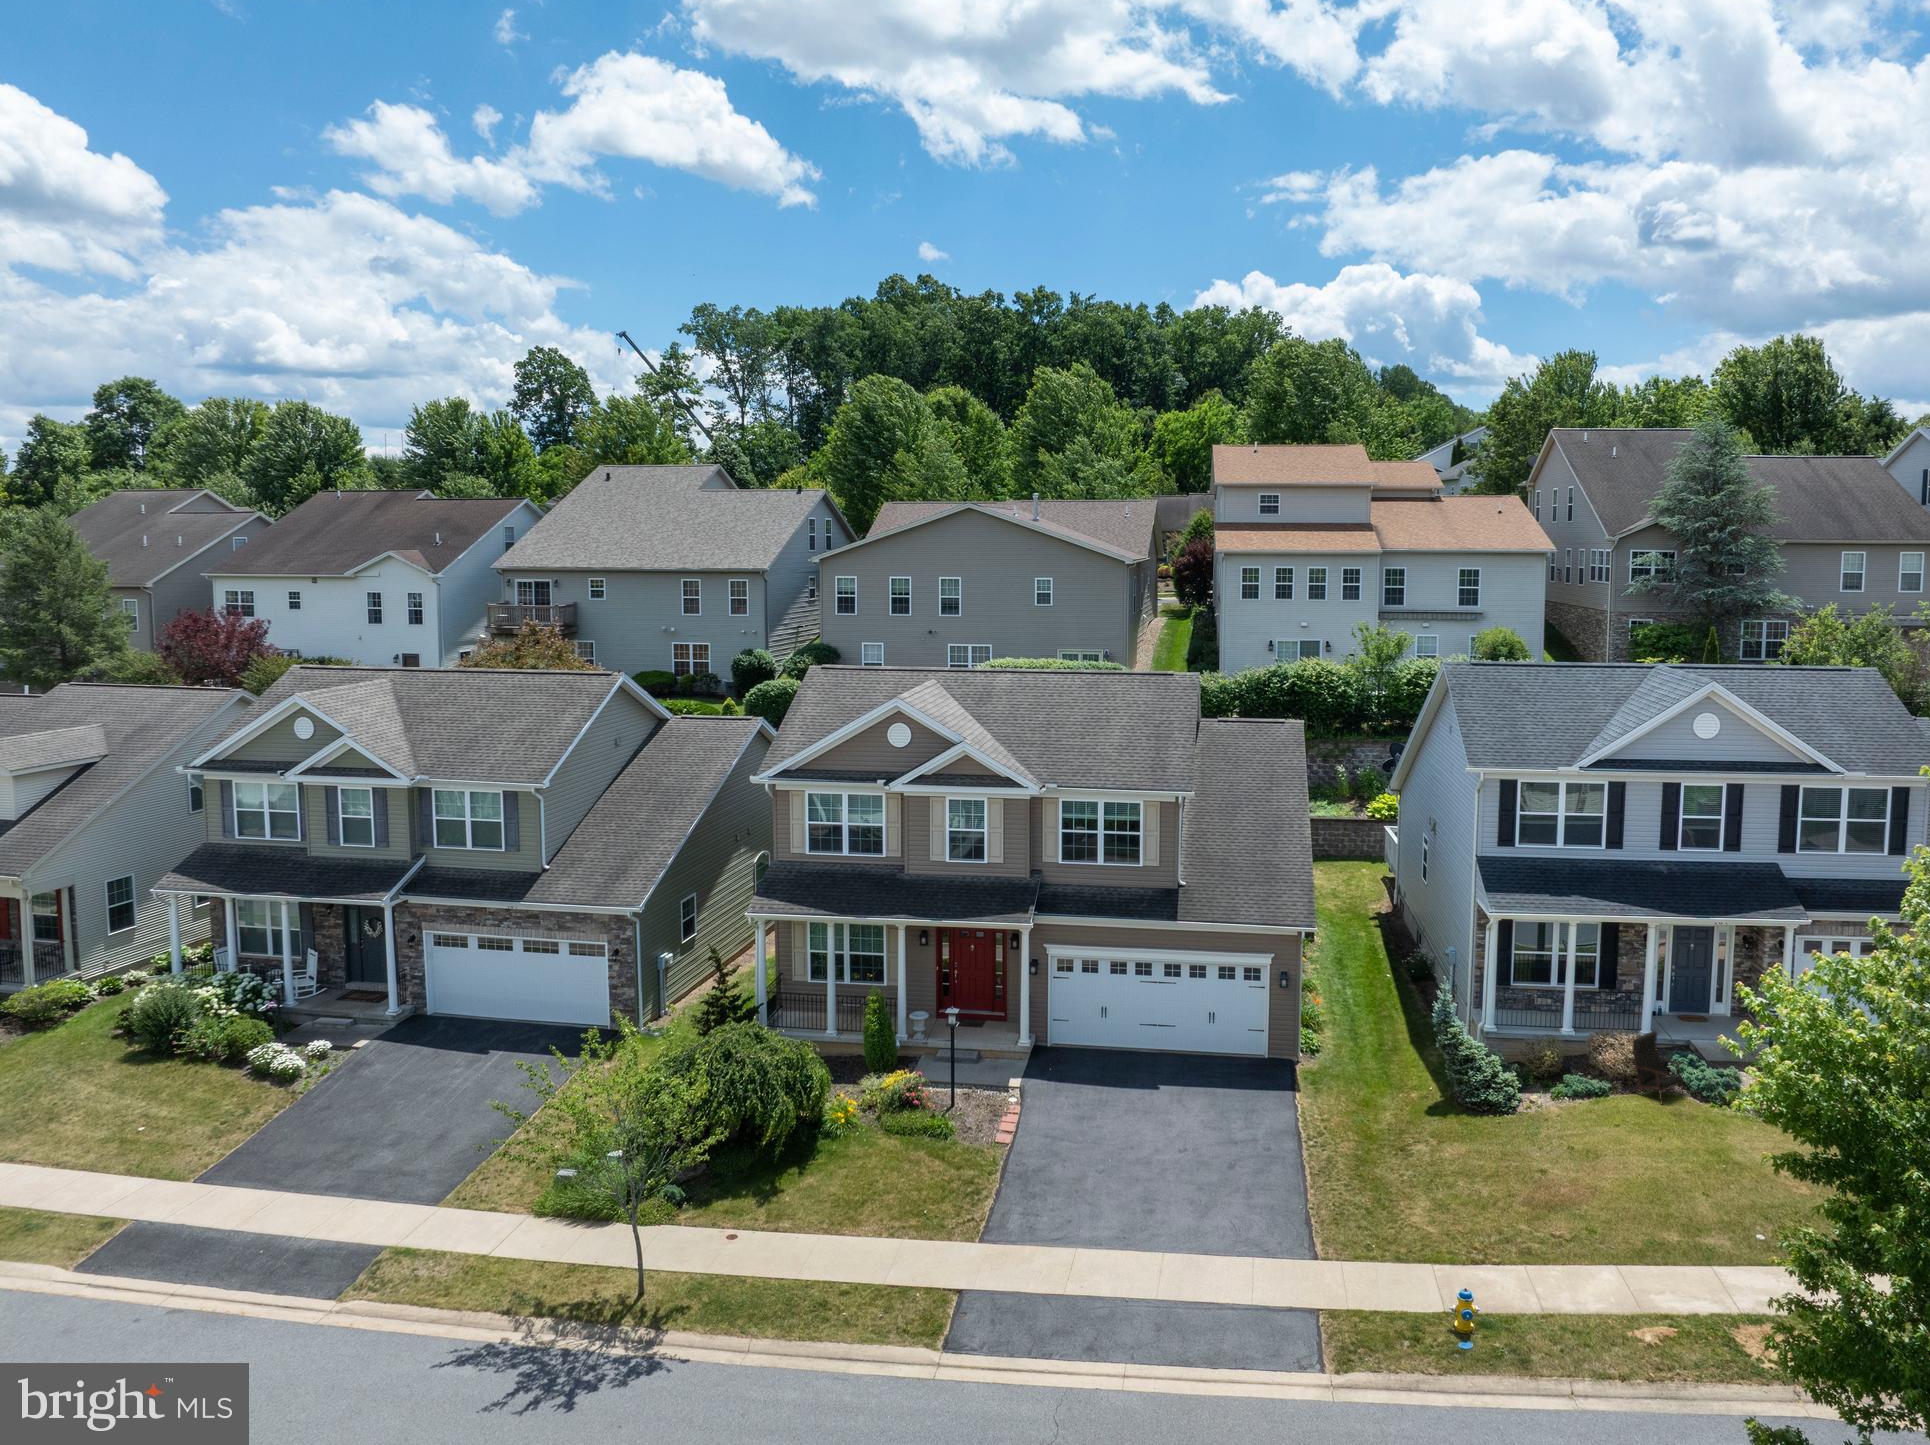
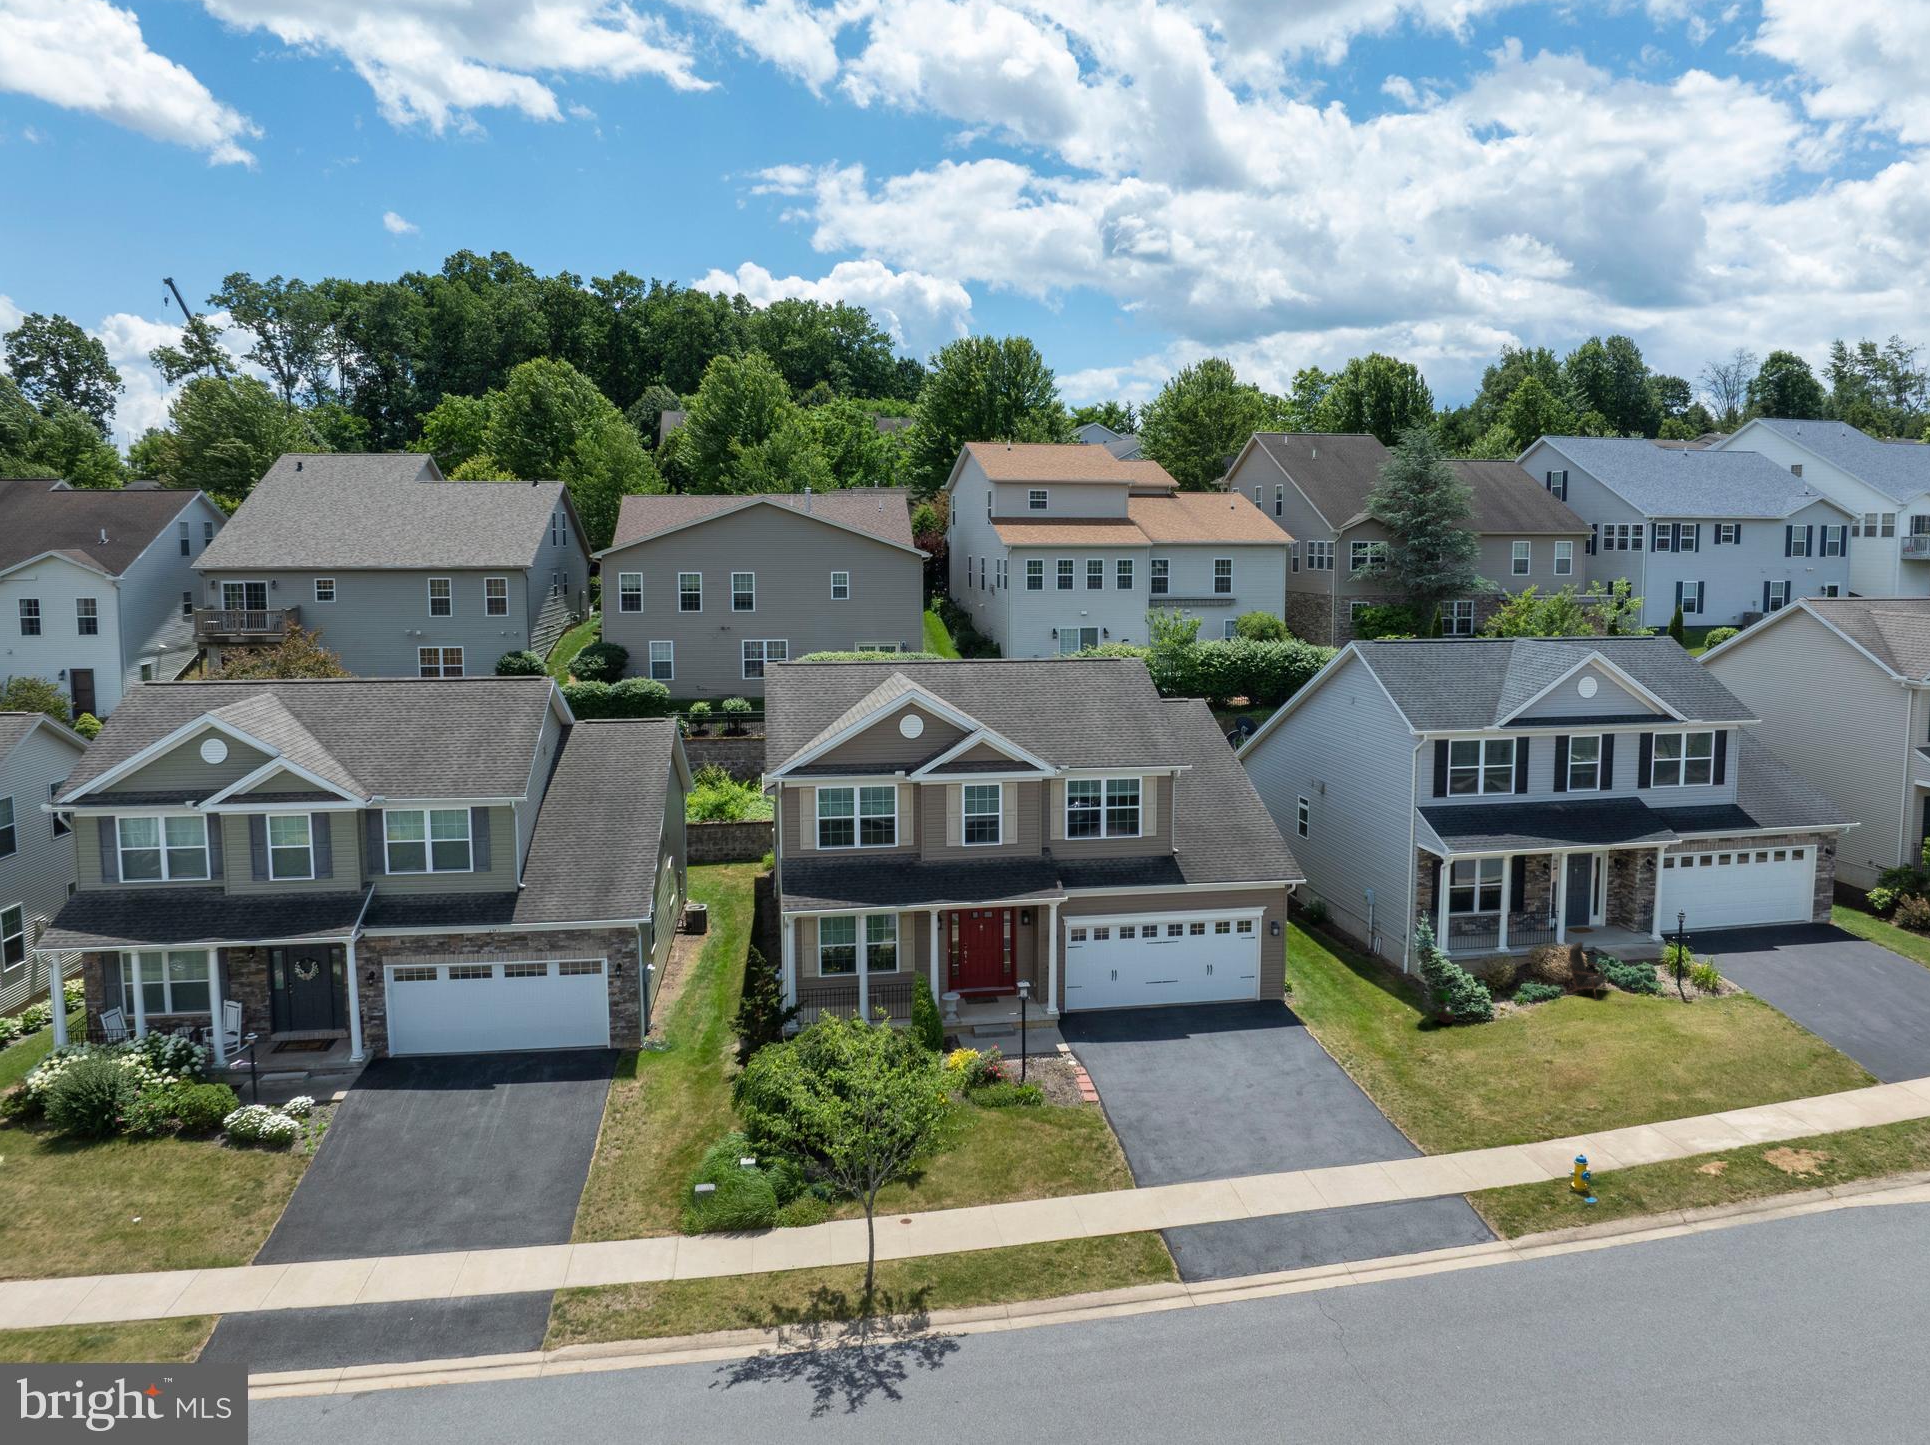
potted tree: none [1434,1062,1465,1108] -> present [1433,989,1455,1023]

